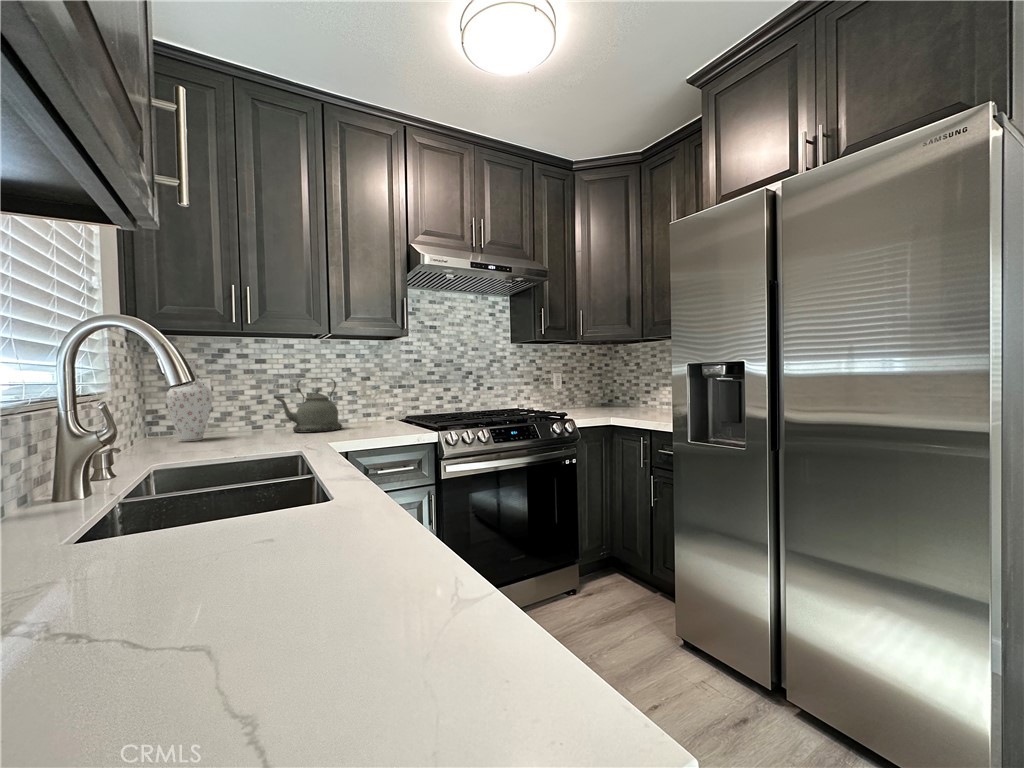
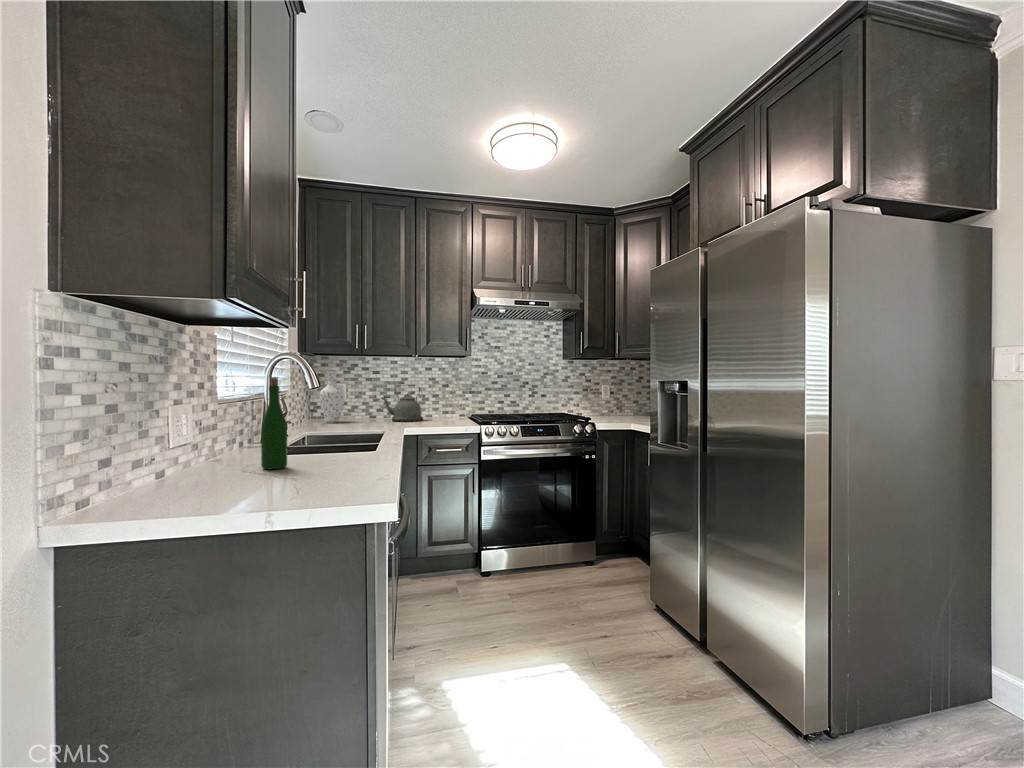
wine bottle: none [58,335,158,634] -> present [261,377,287,469]

